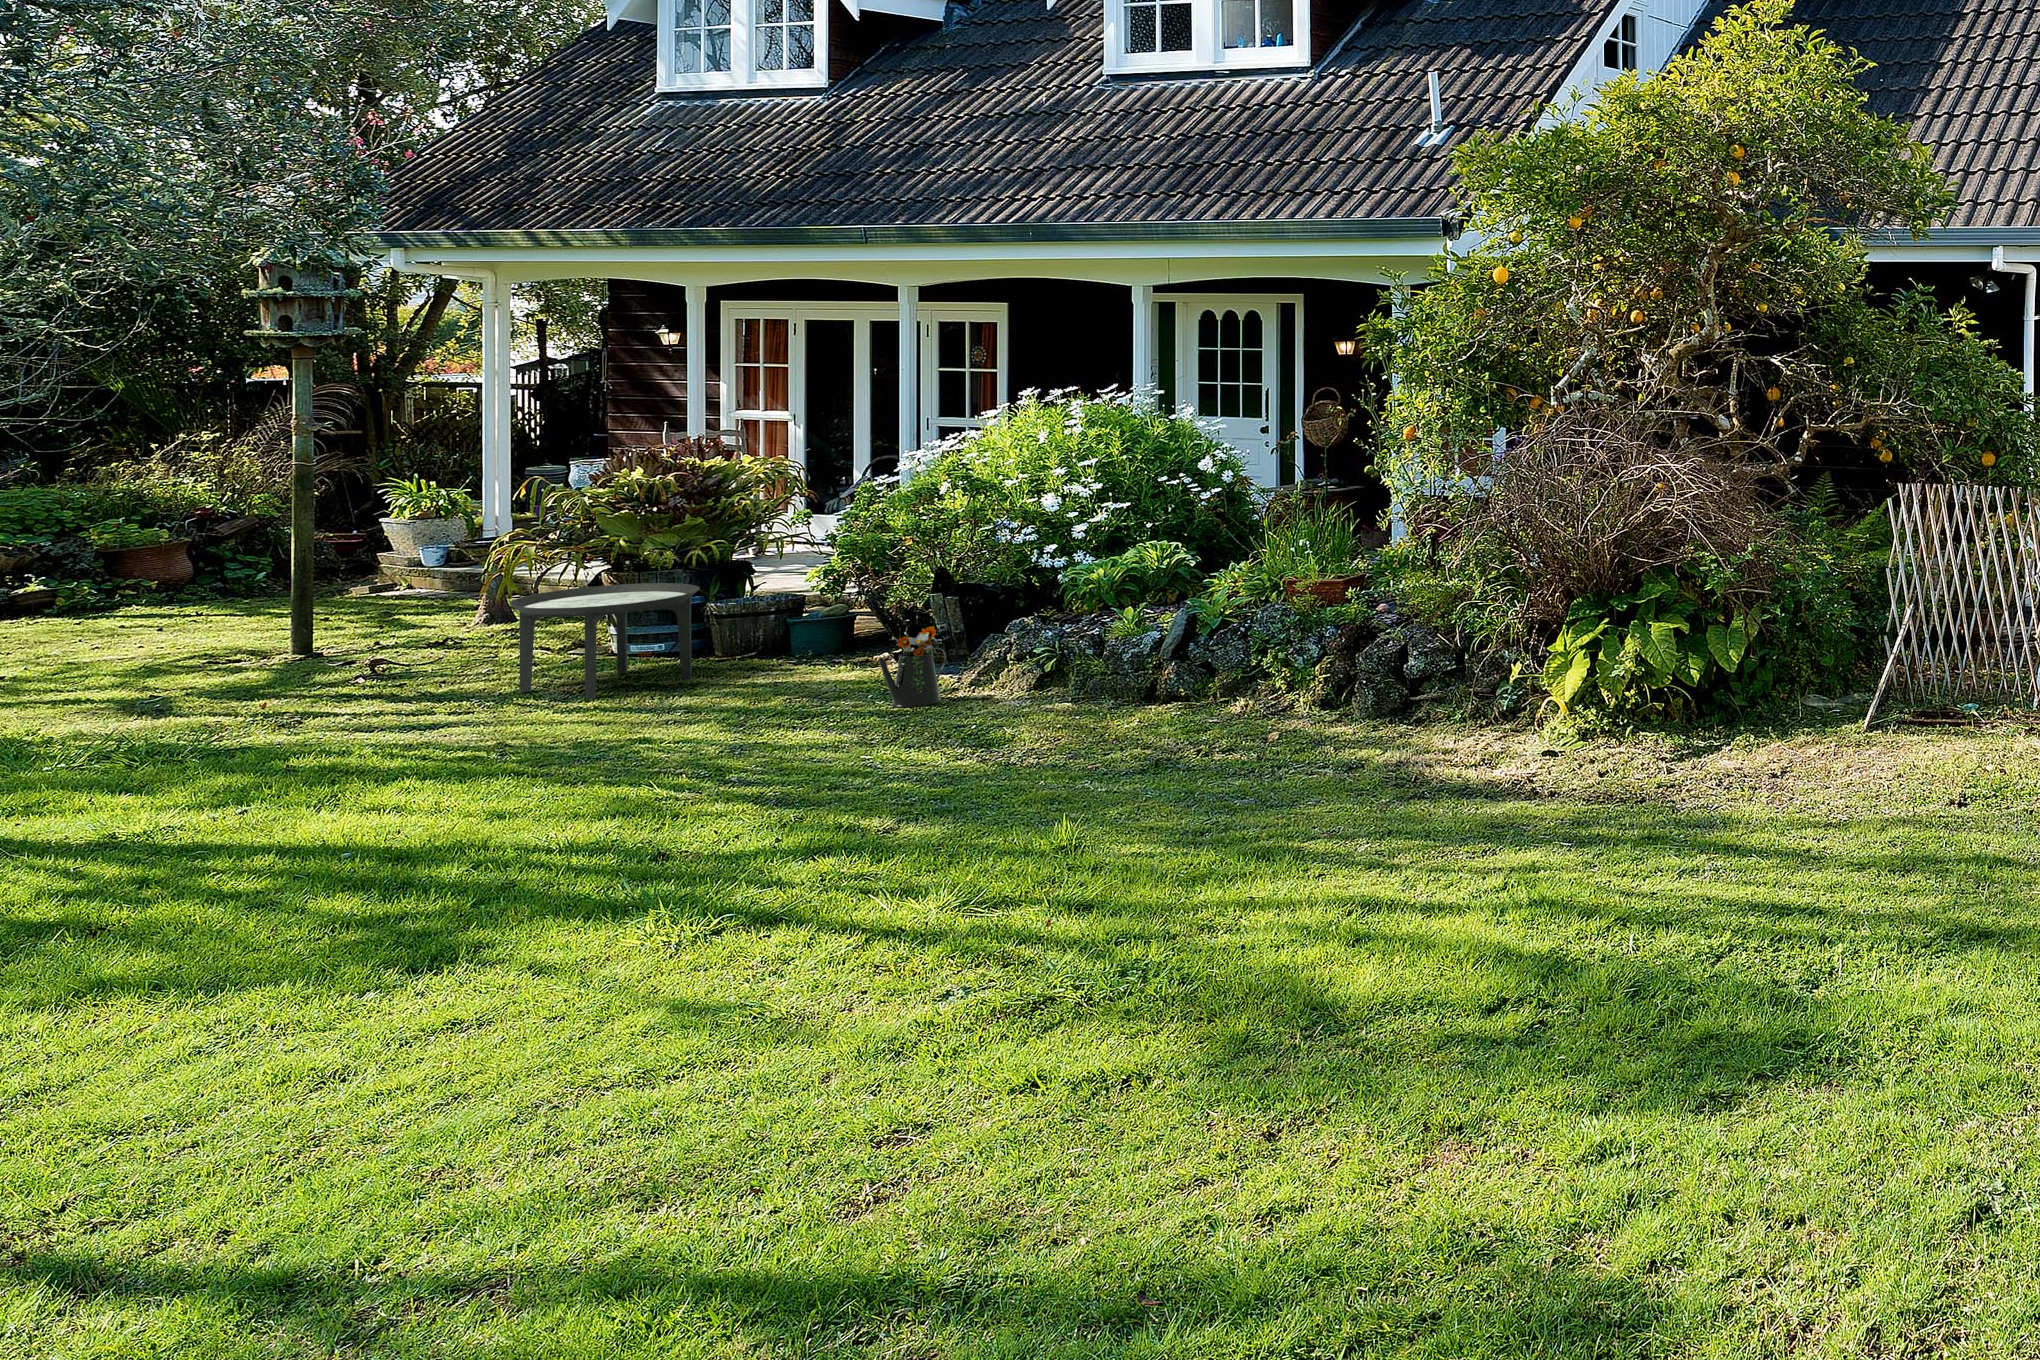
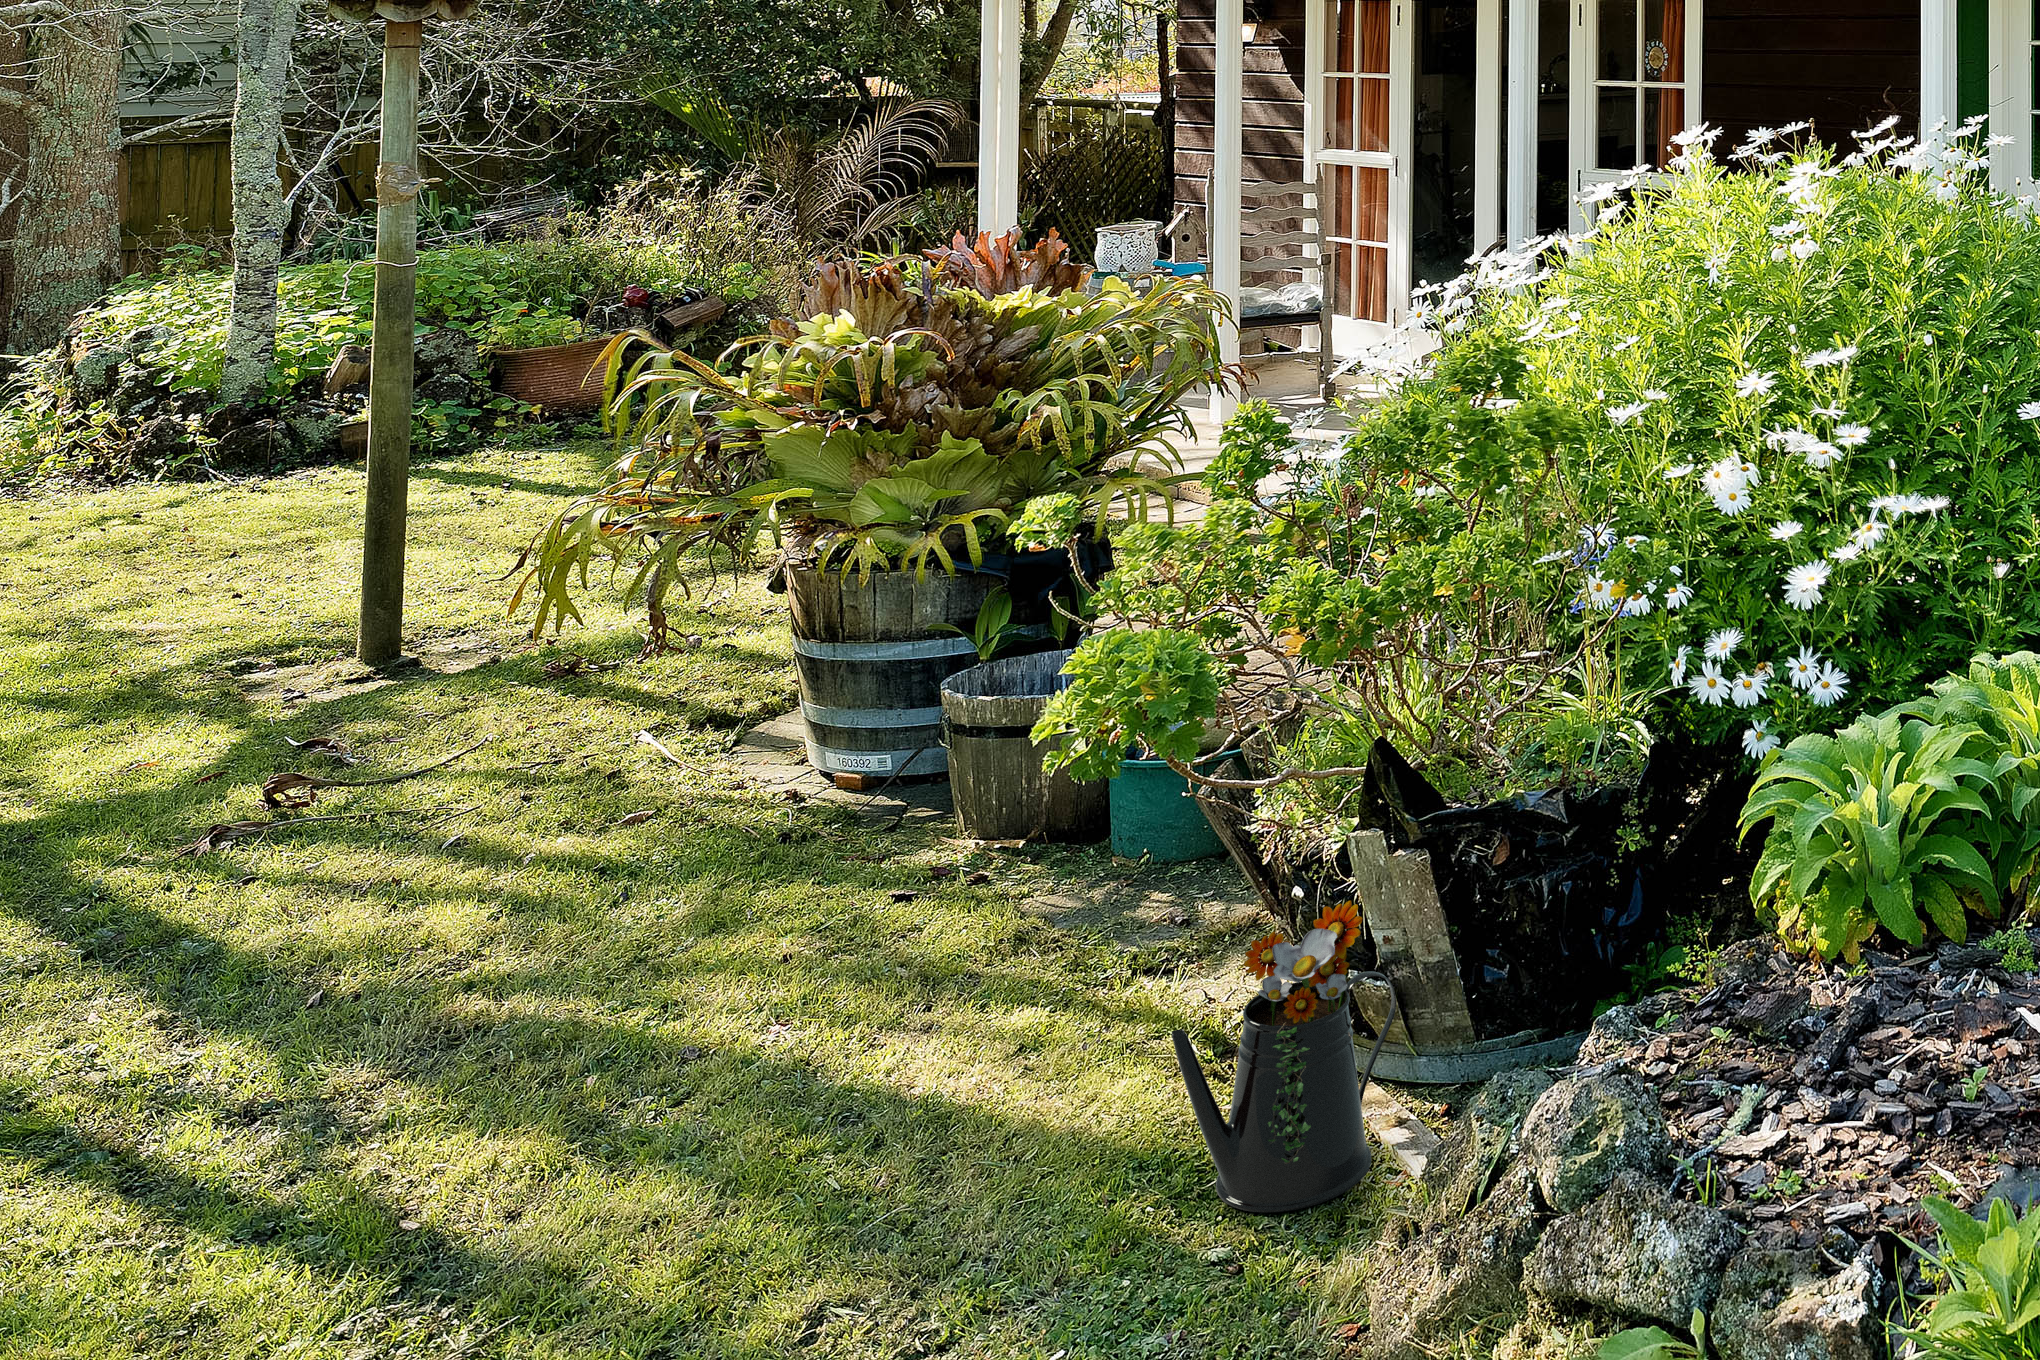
round table: present [509,583,700,699] -> none [448,576,922,948]

